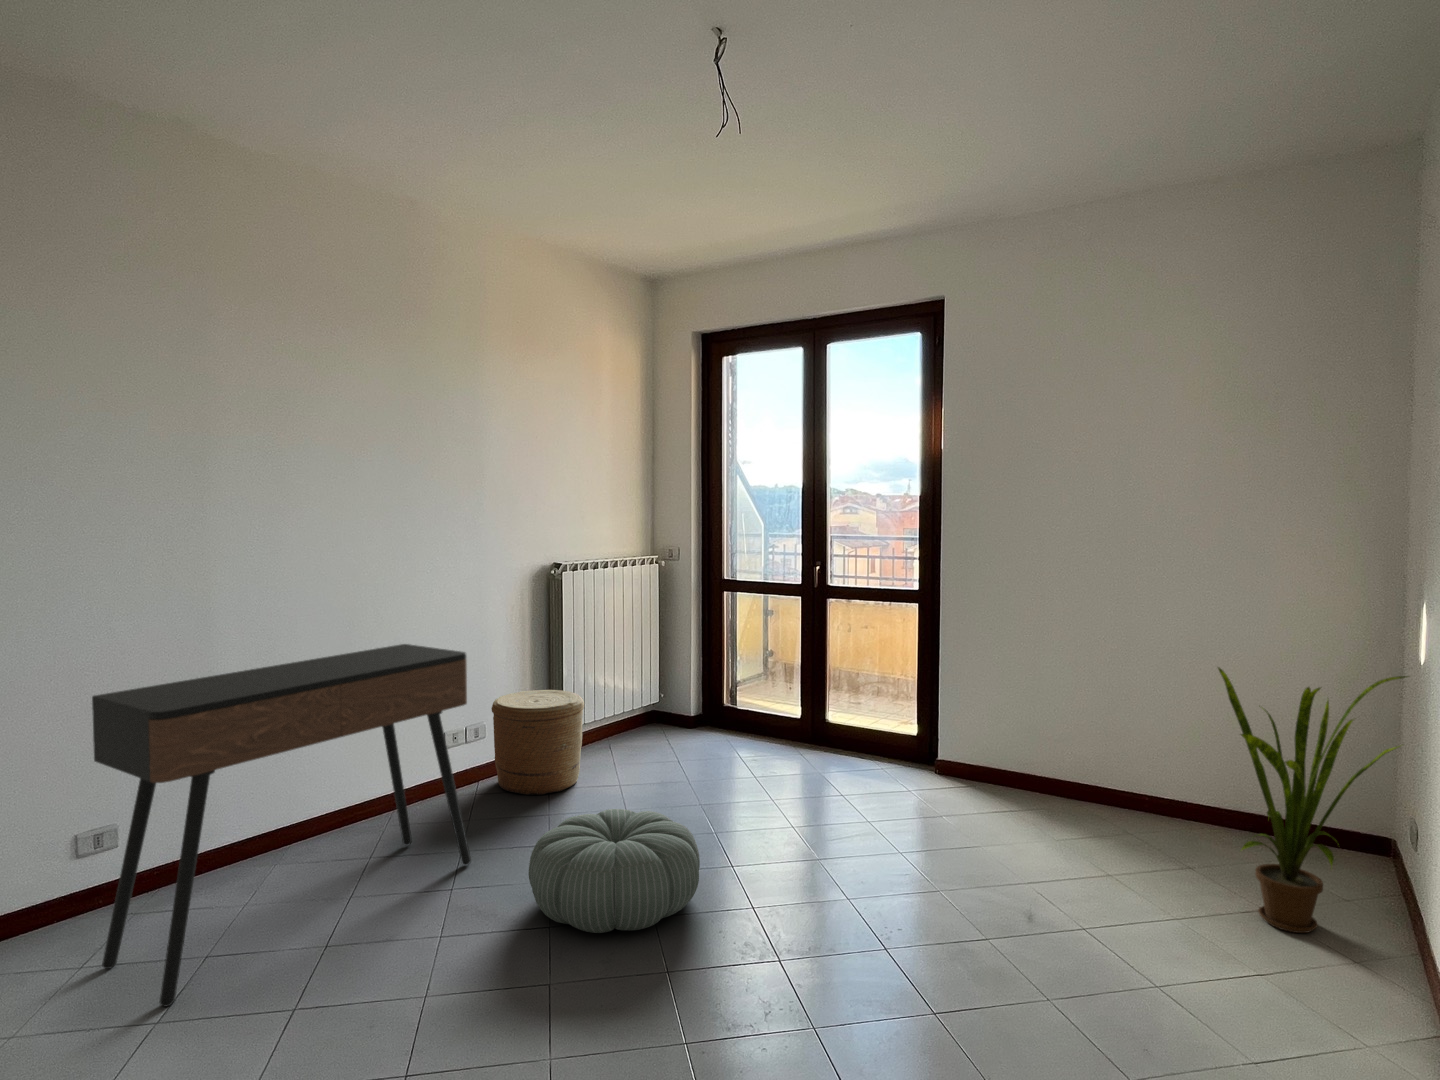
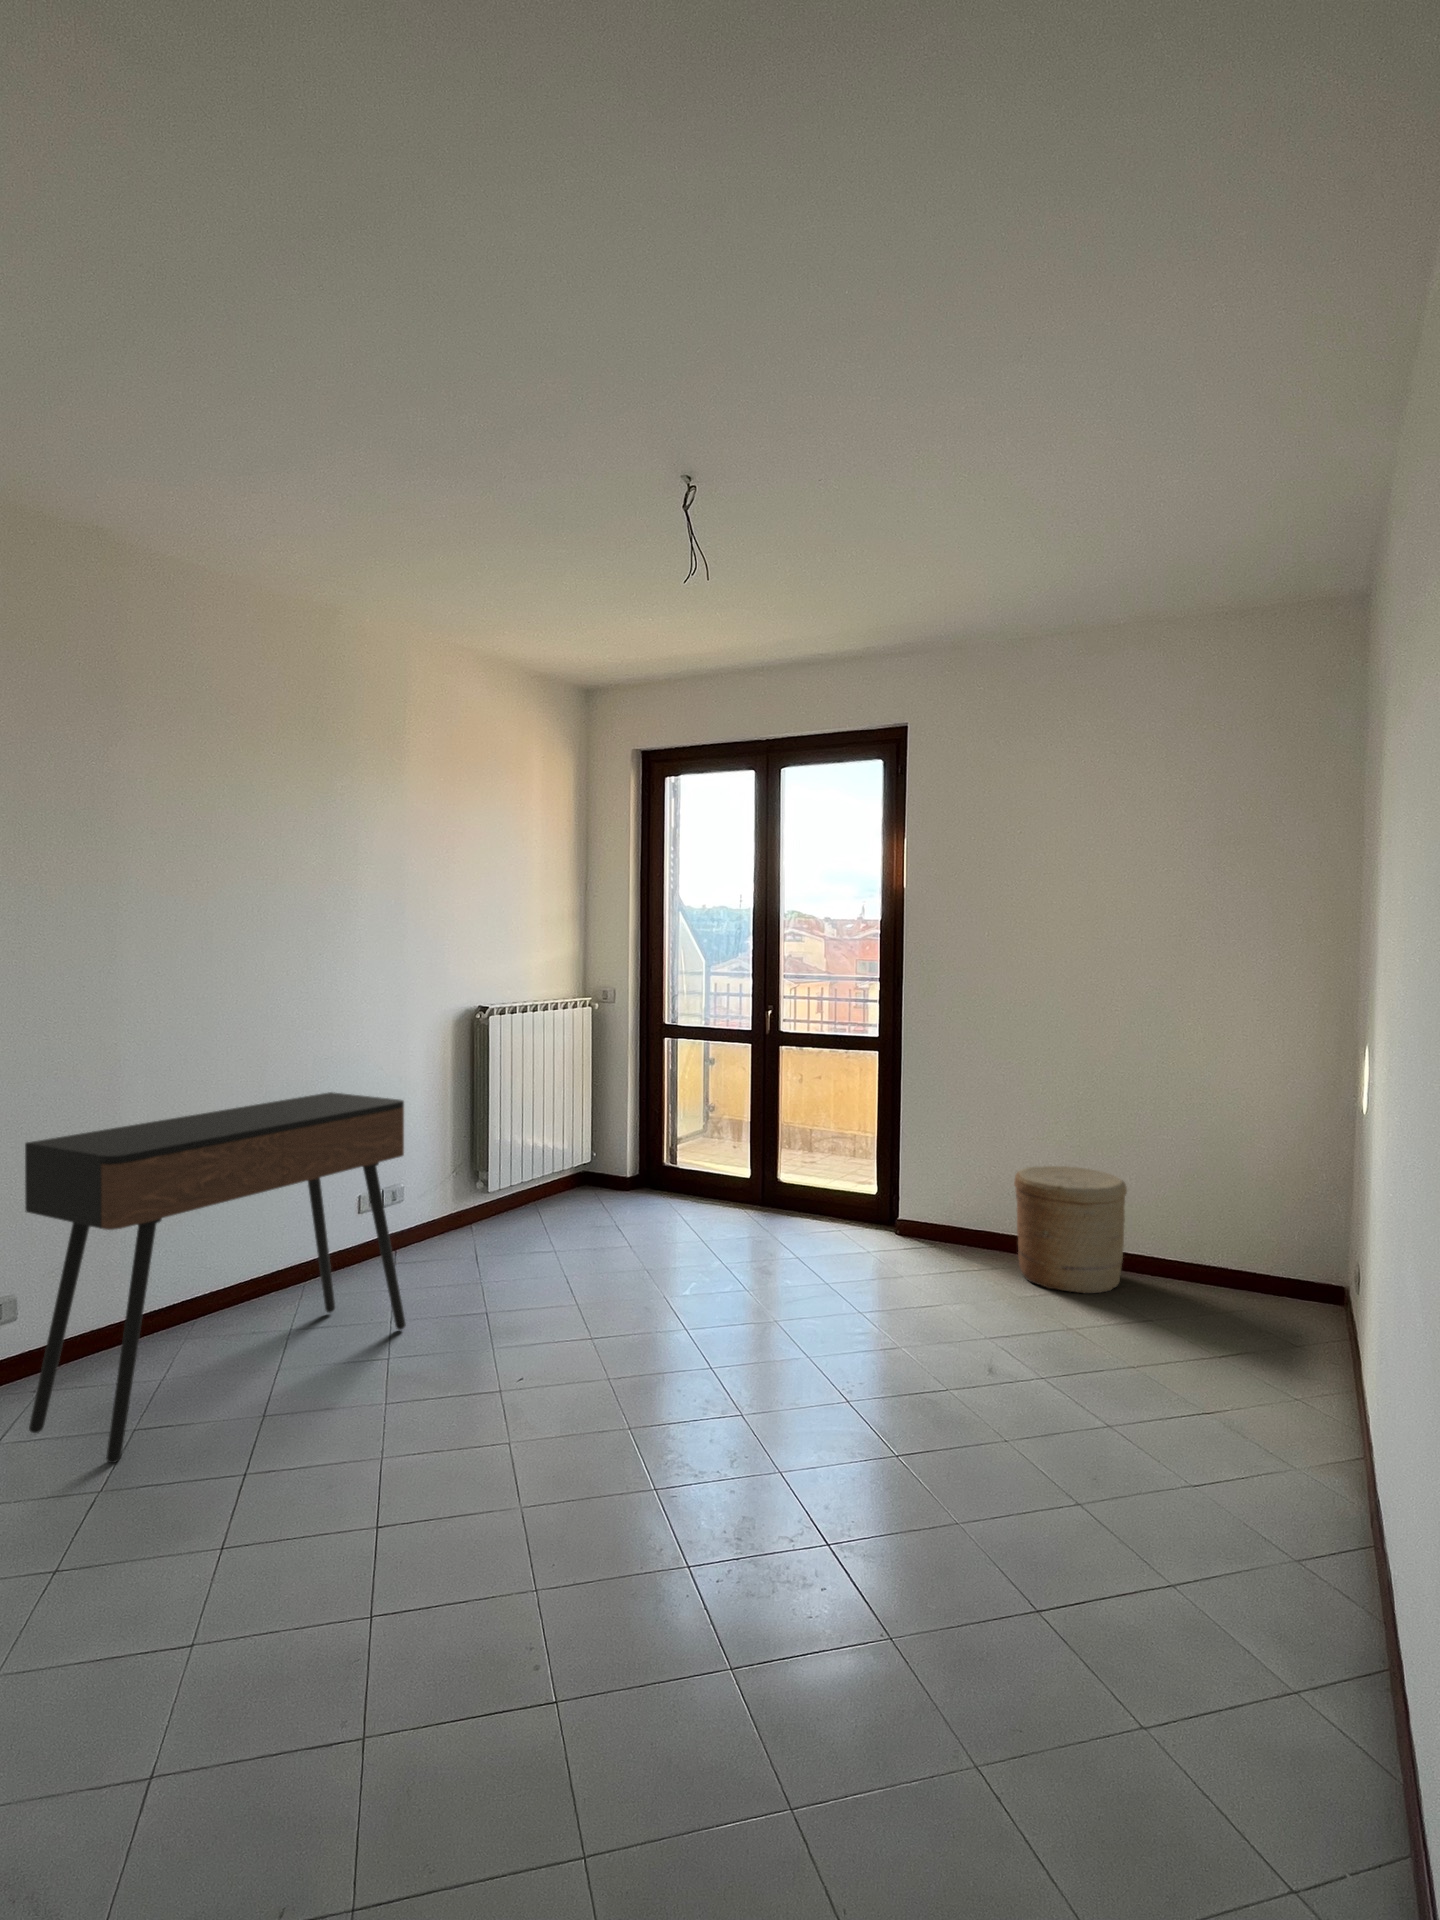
house plant: present [1218,668,1407,933] -> none [1163,1107,1340,1366]
woven basket: present [491,690,584,795] -> present [1014,1166,1127,1294]
pouf: present [529,809,700,933] -> none [477,1265,656,1385]

